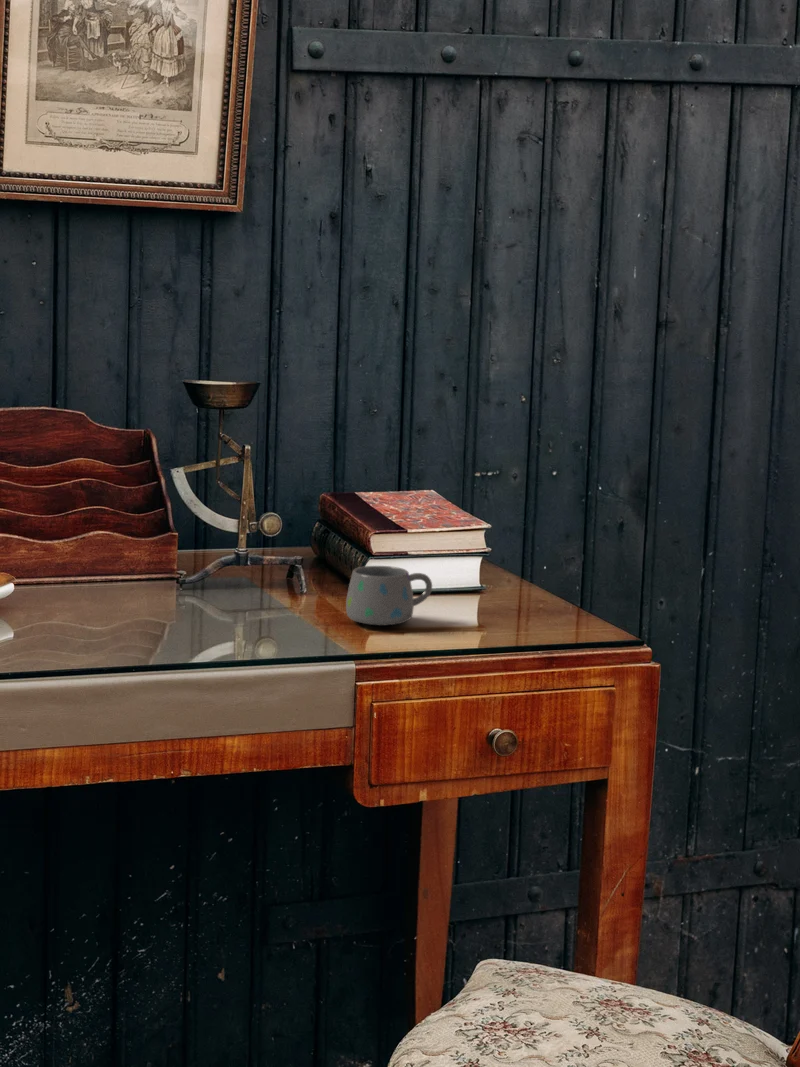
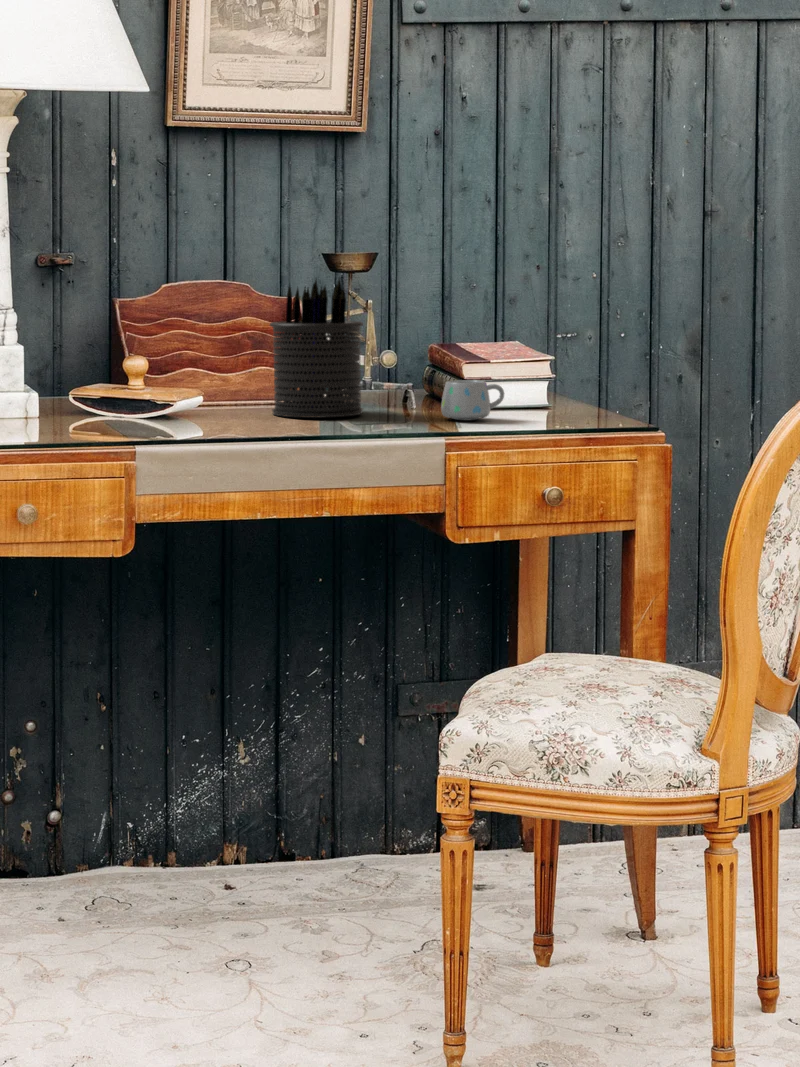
pen holder: none [106,424,239,625] -> present [270,279,363,418]

